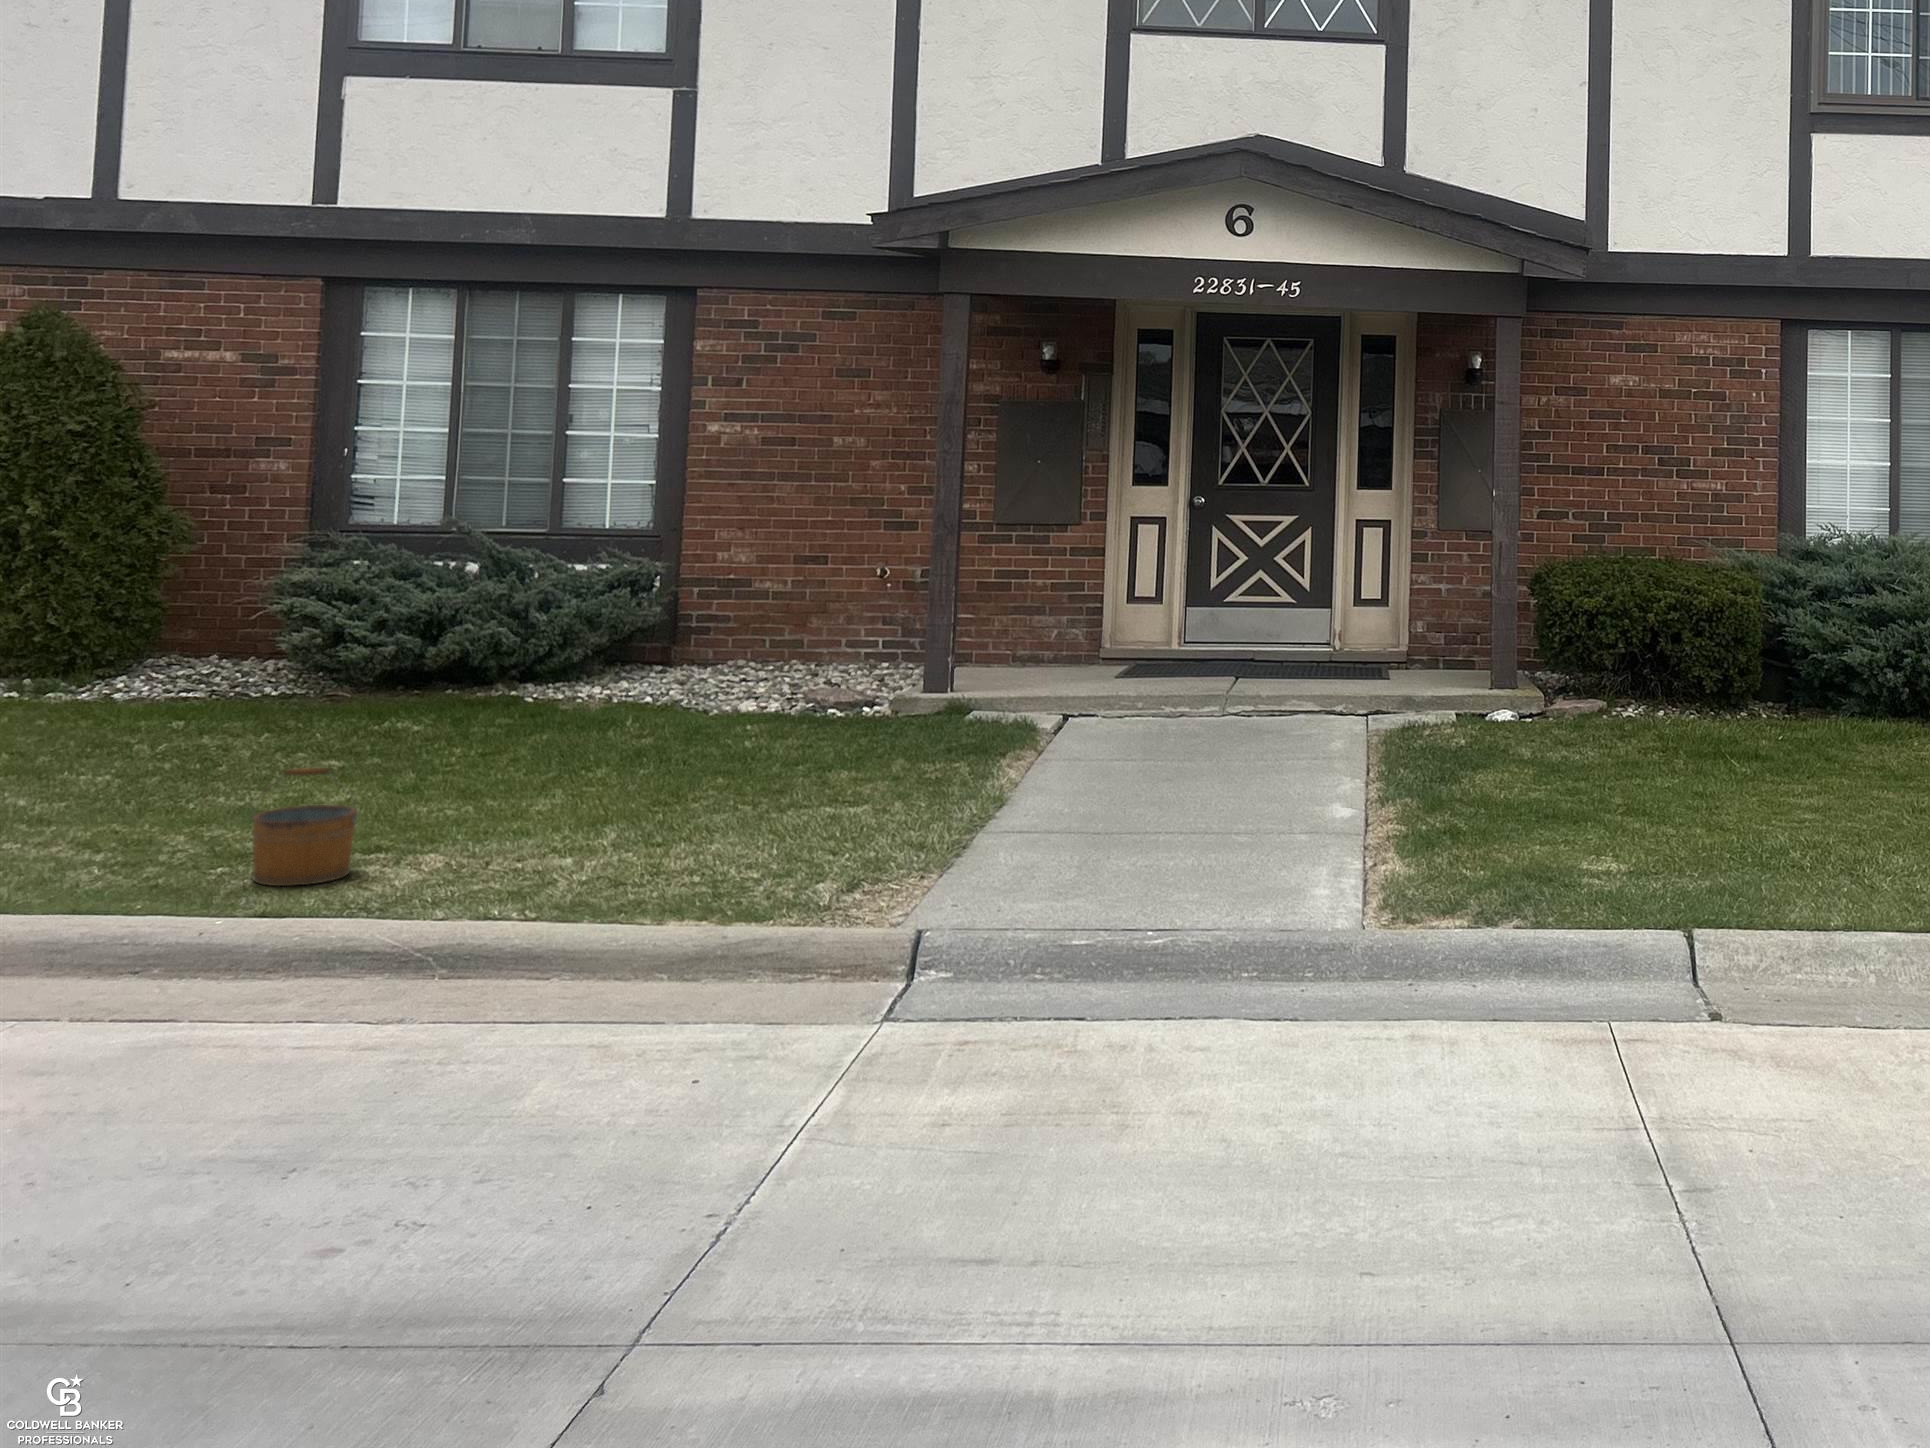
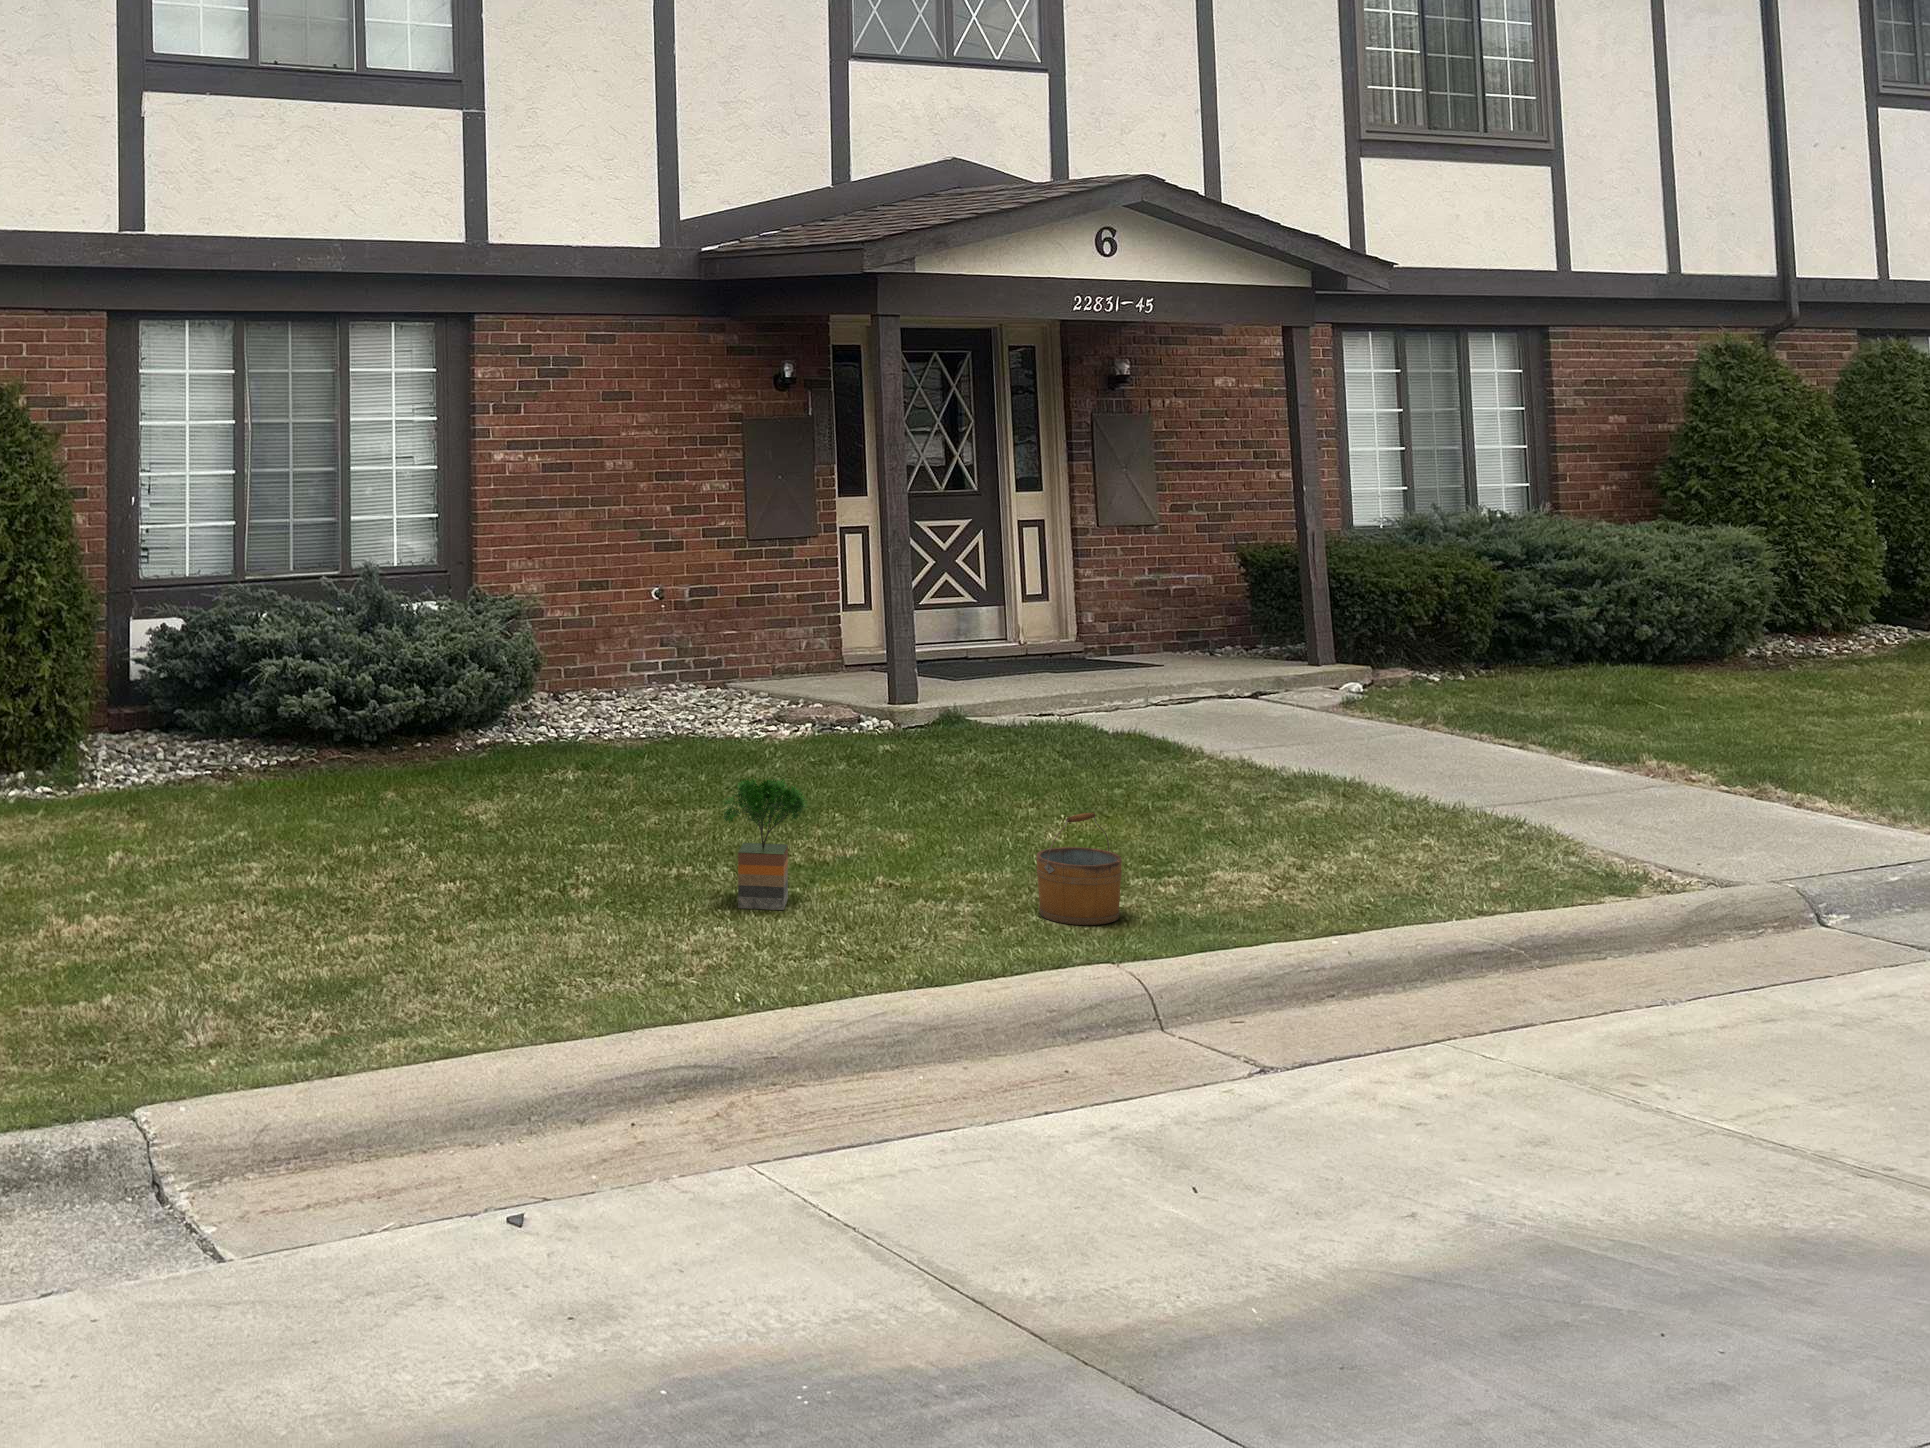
potted tree: none [64,707,176,841] -> present [724,778,807,910]

